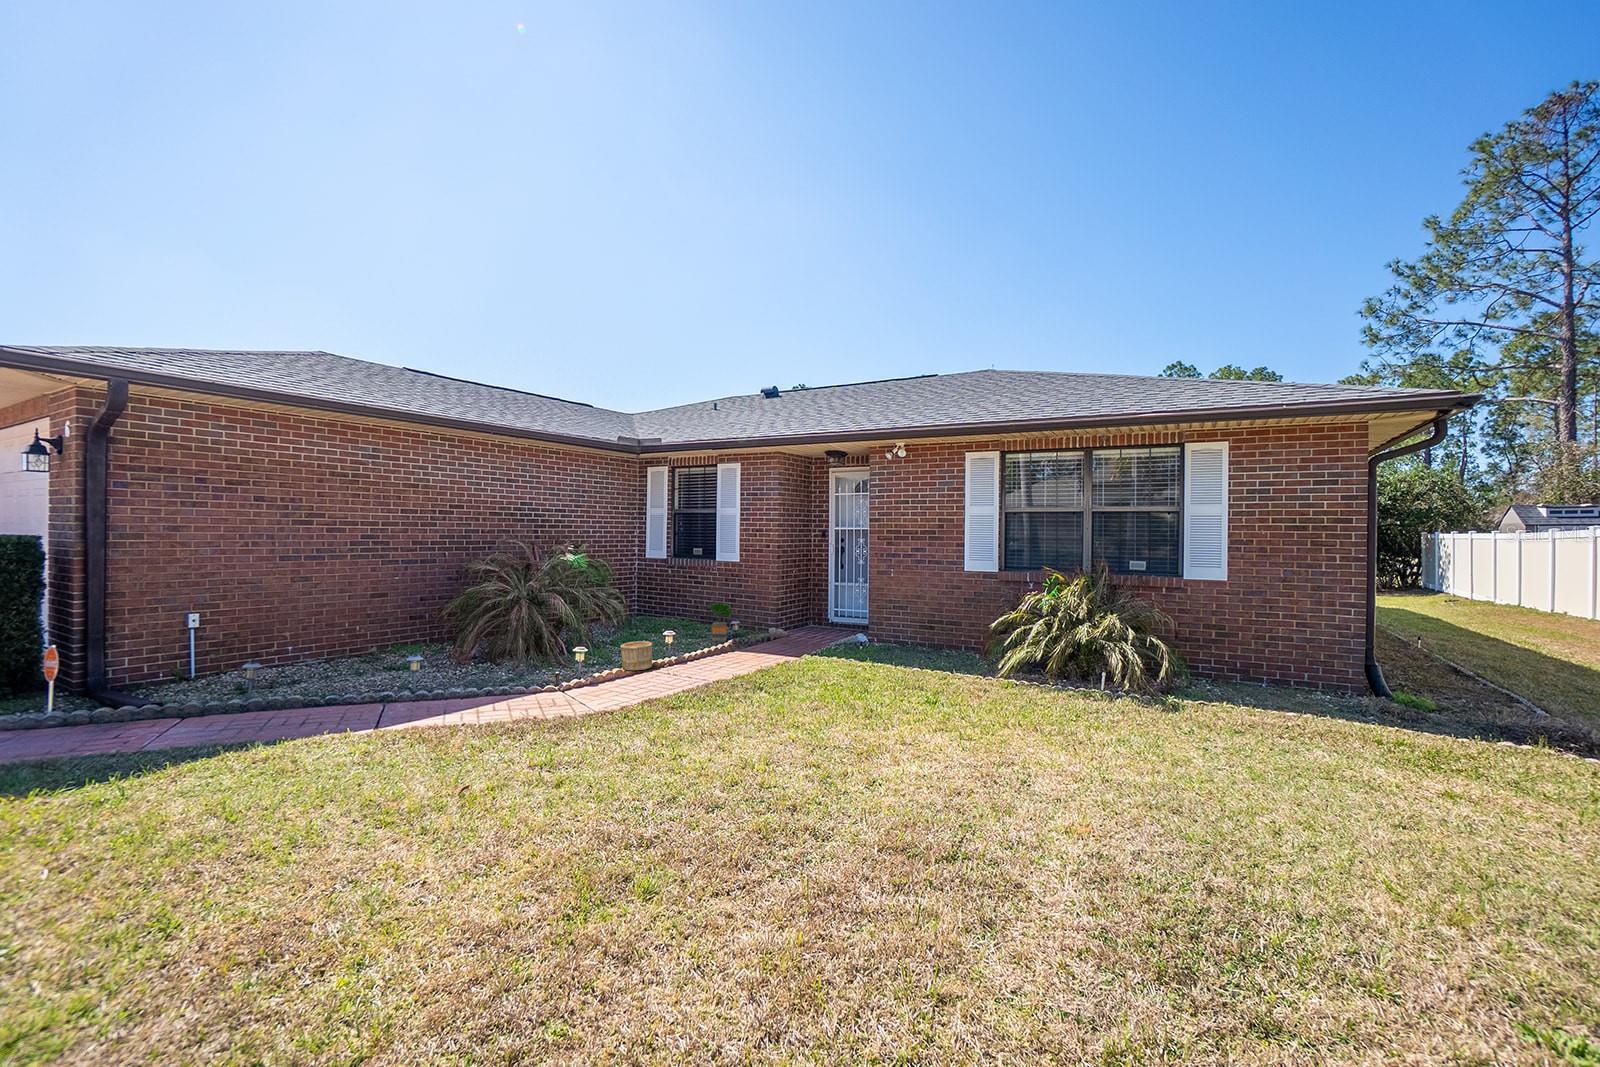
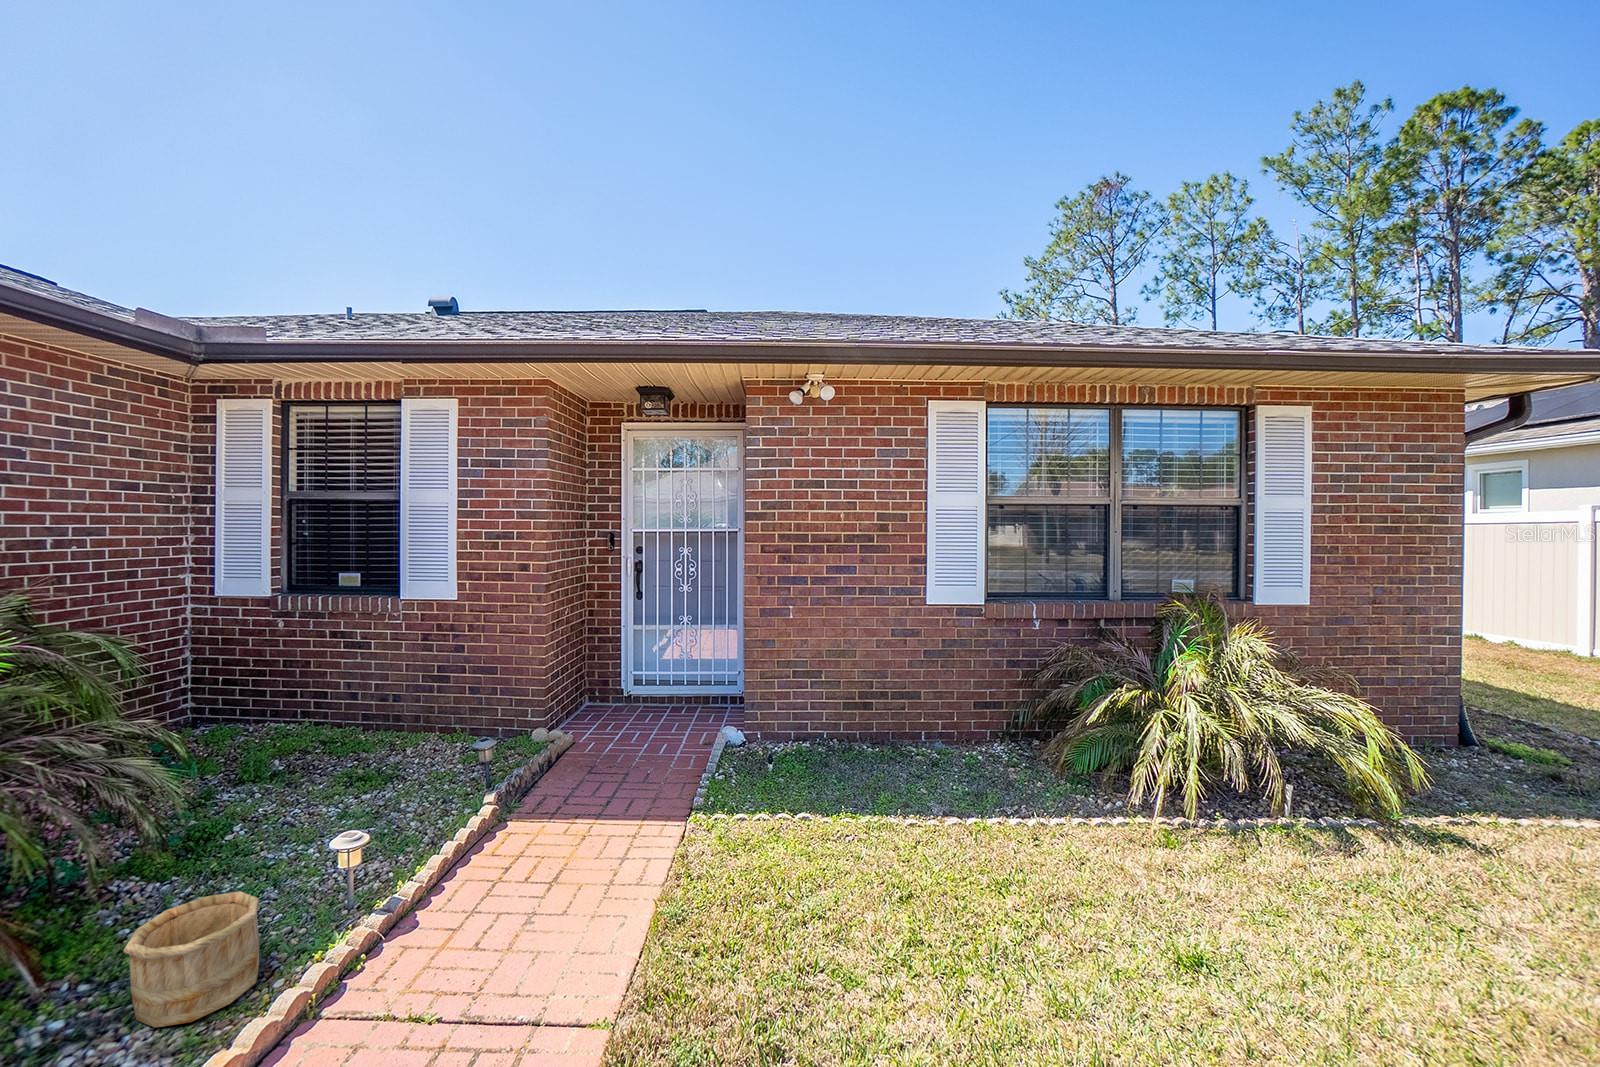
potted tree: present [709,603,732,641] -> none [403,699,468,792]

